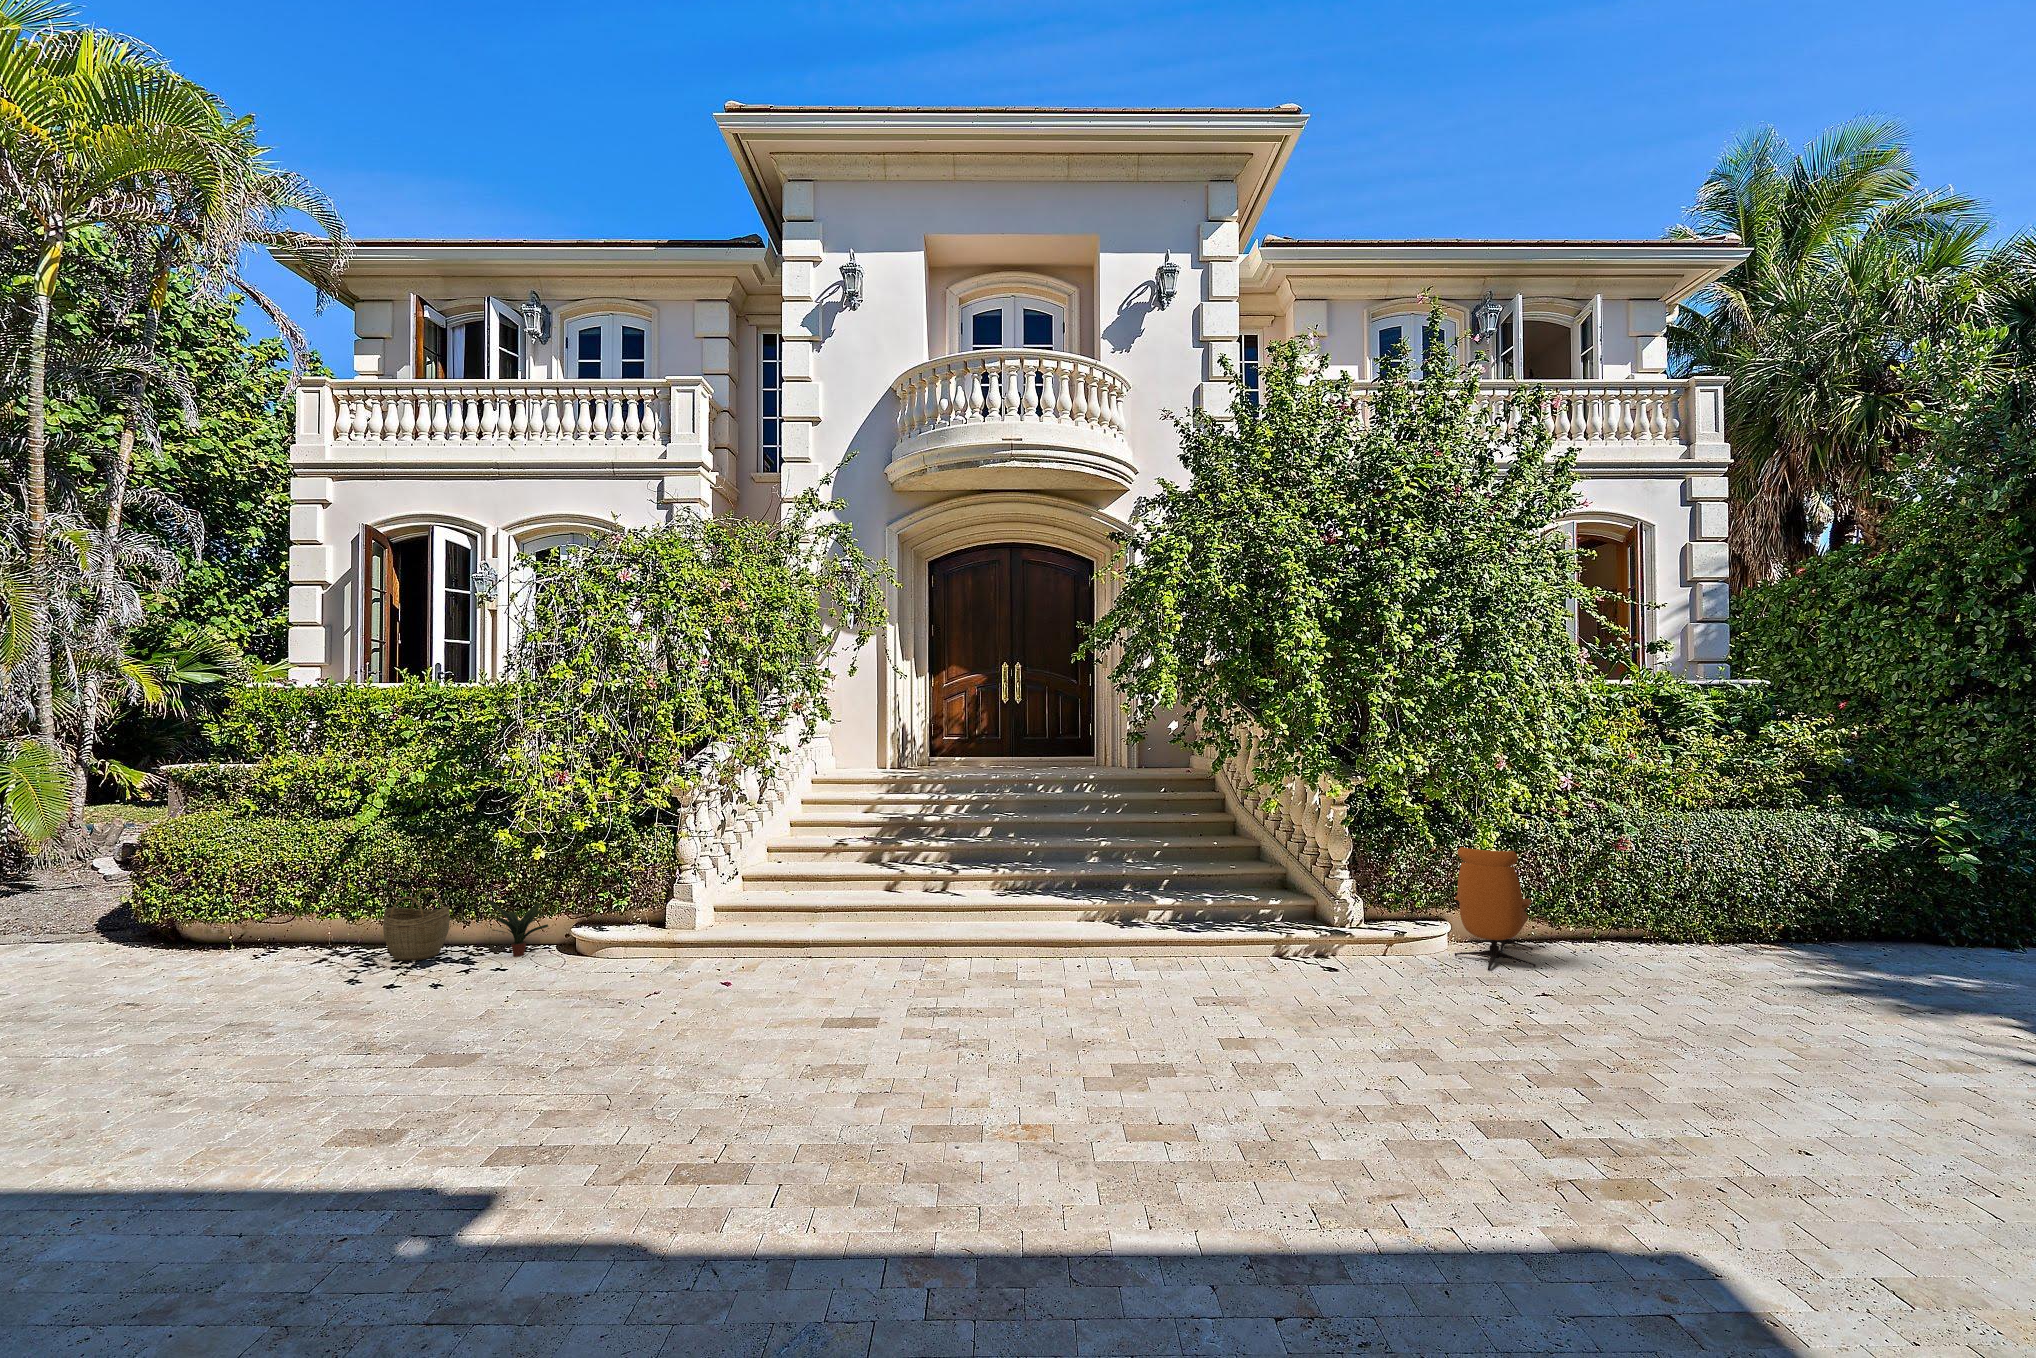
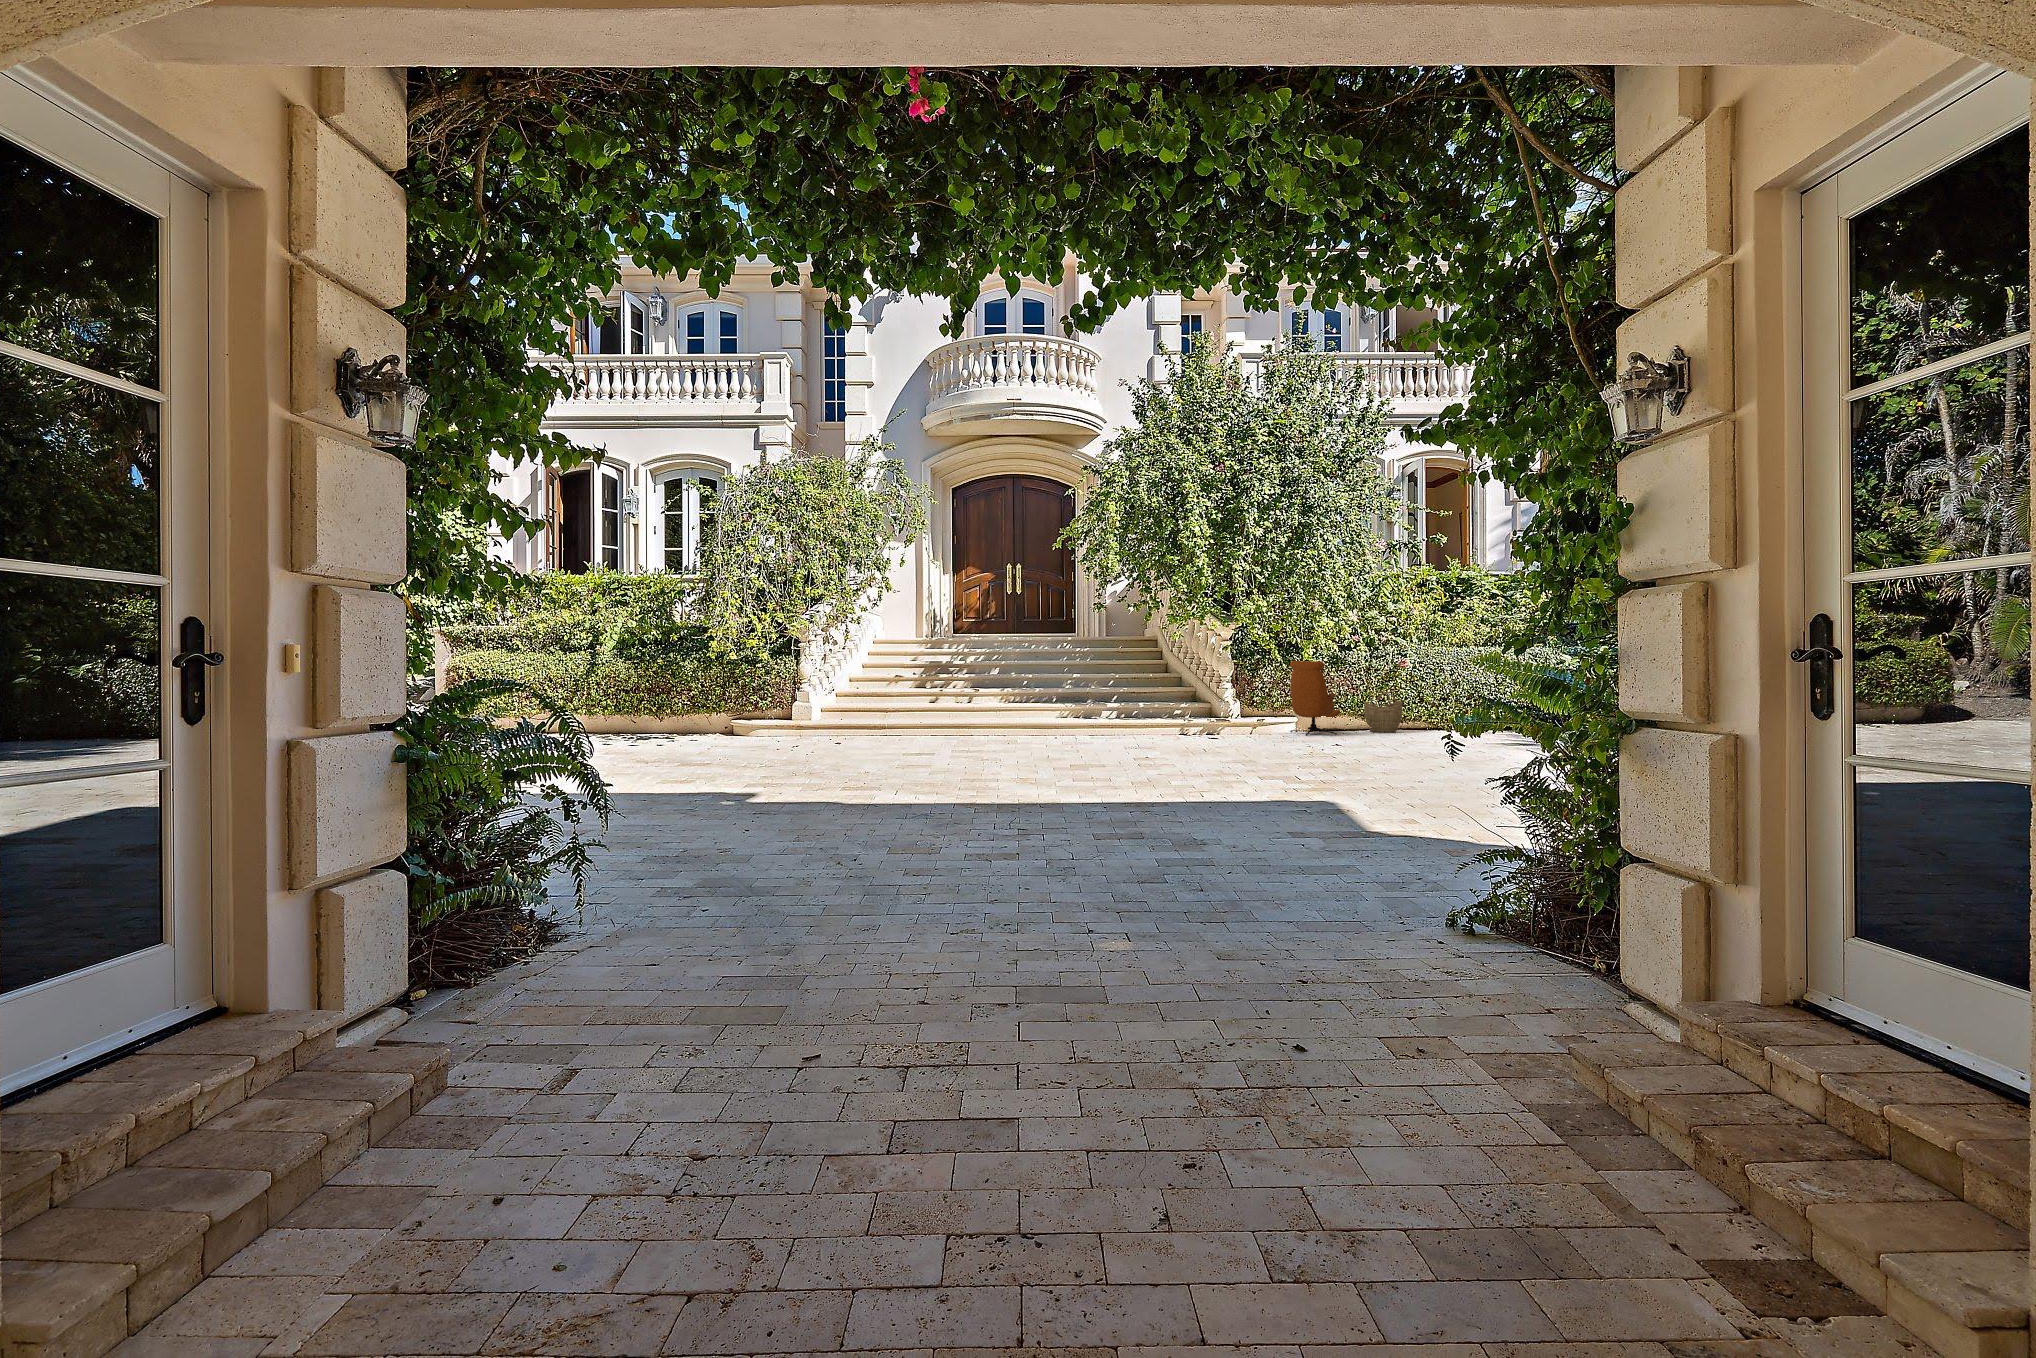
woven basket: present [383,890,450,960] -> present [1364,691,1403,733]
potted plant: present [486,901,548,956] -> none [682,699,721,732]

